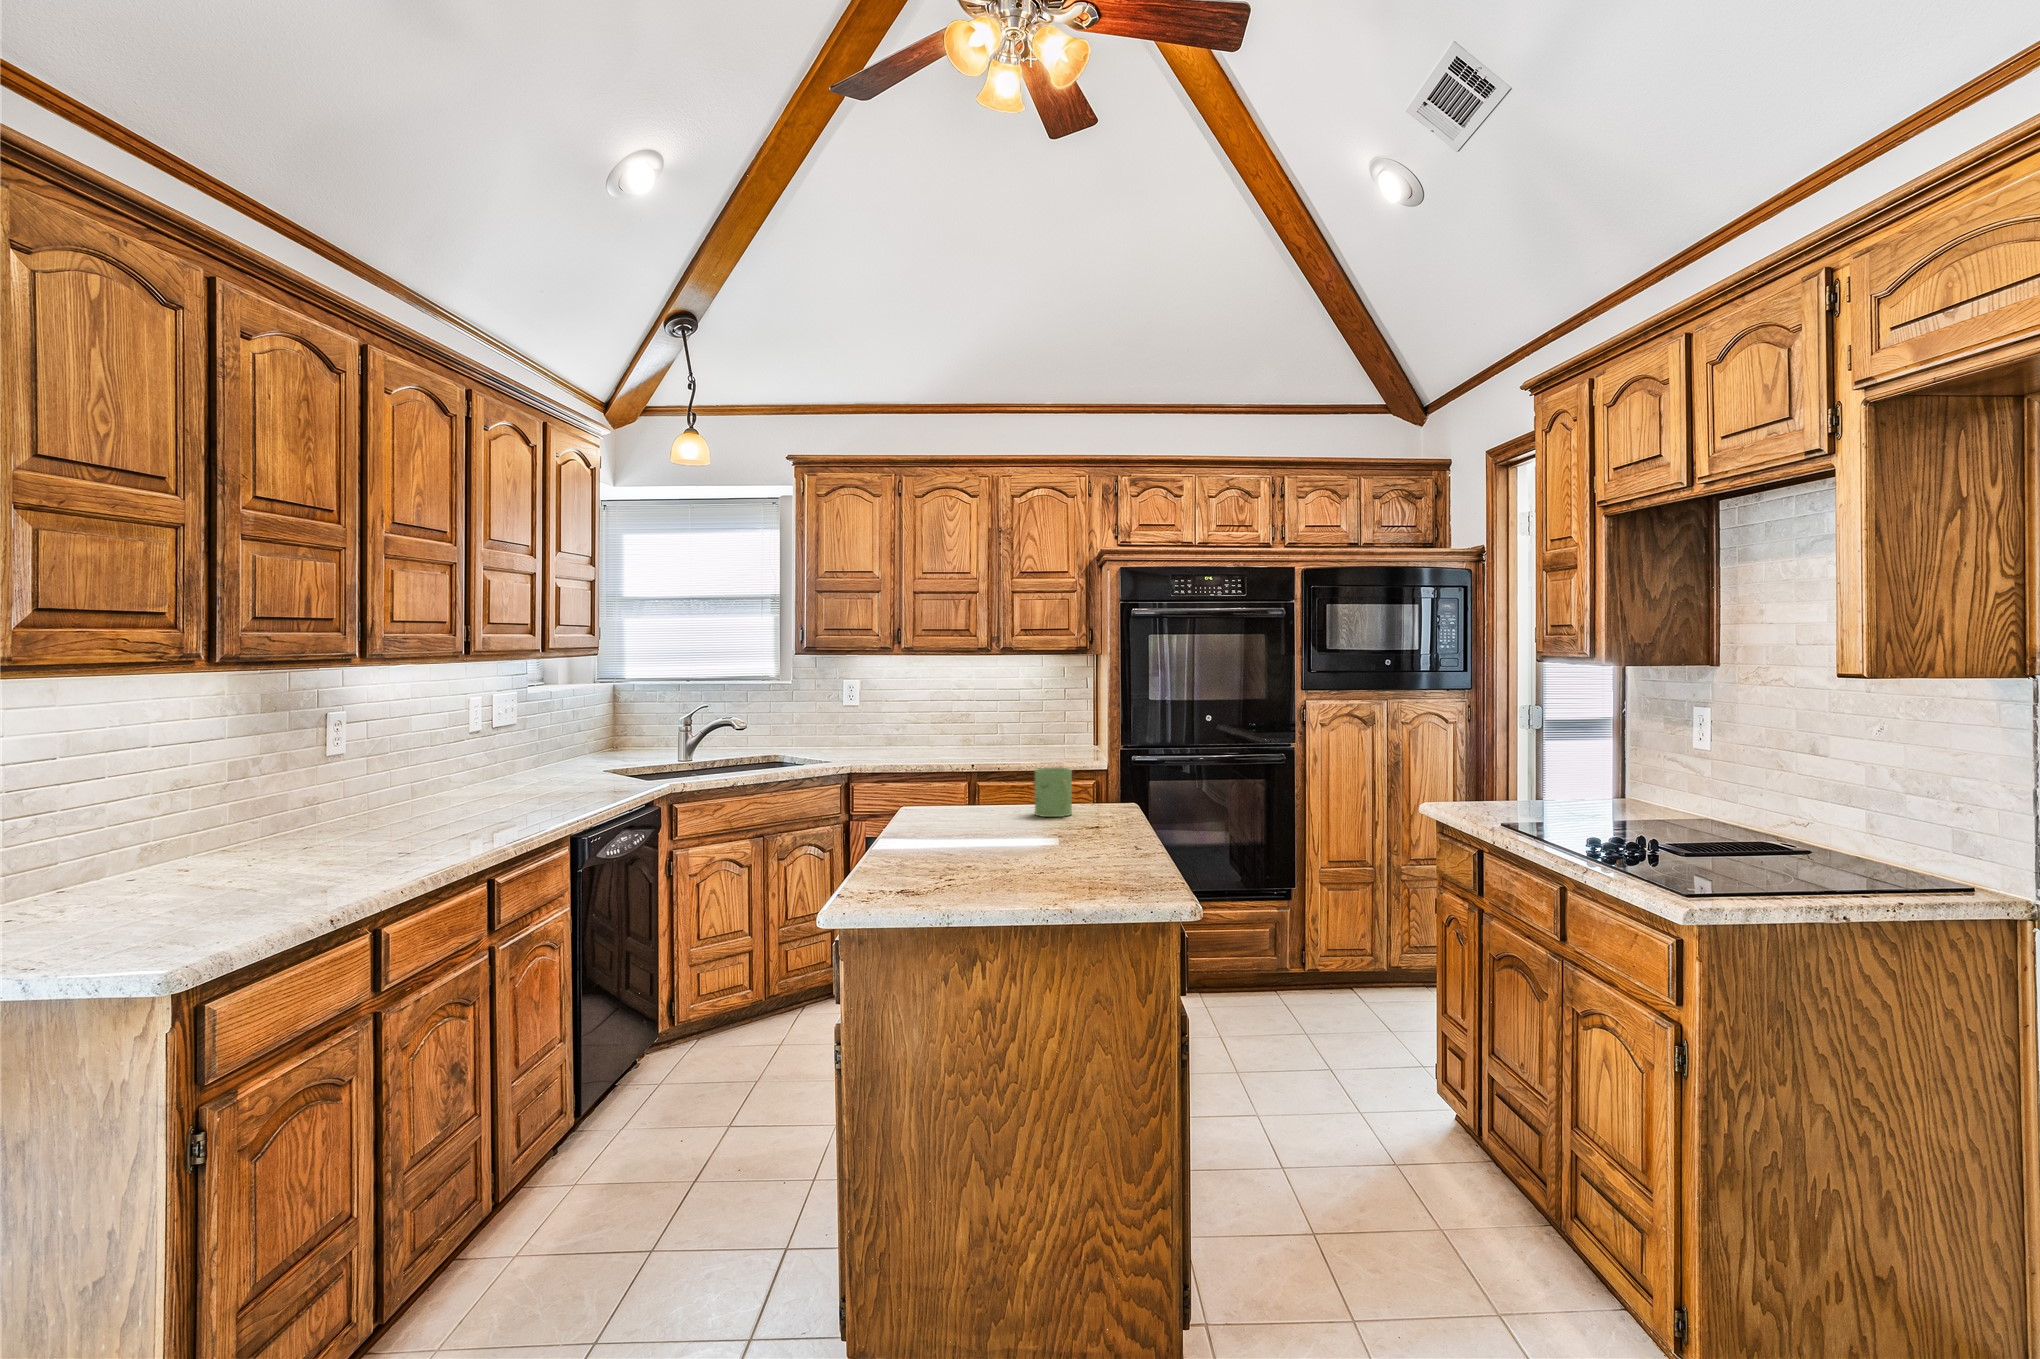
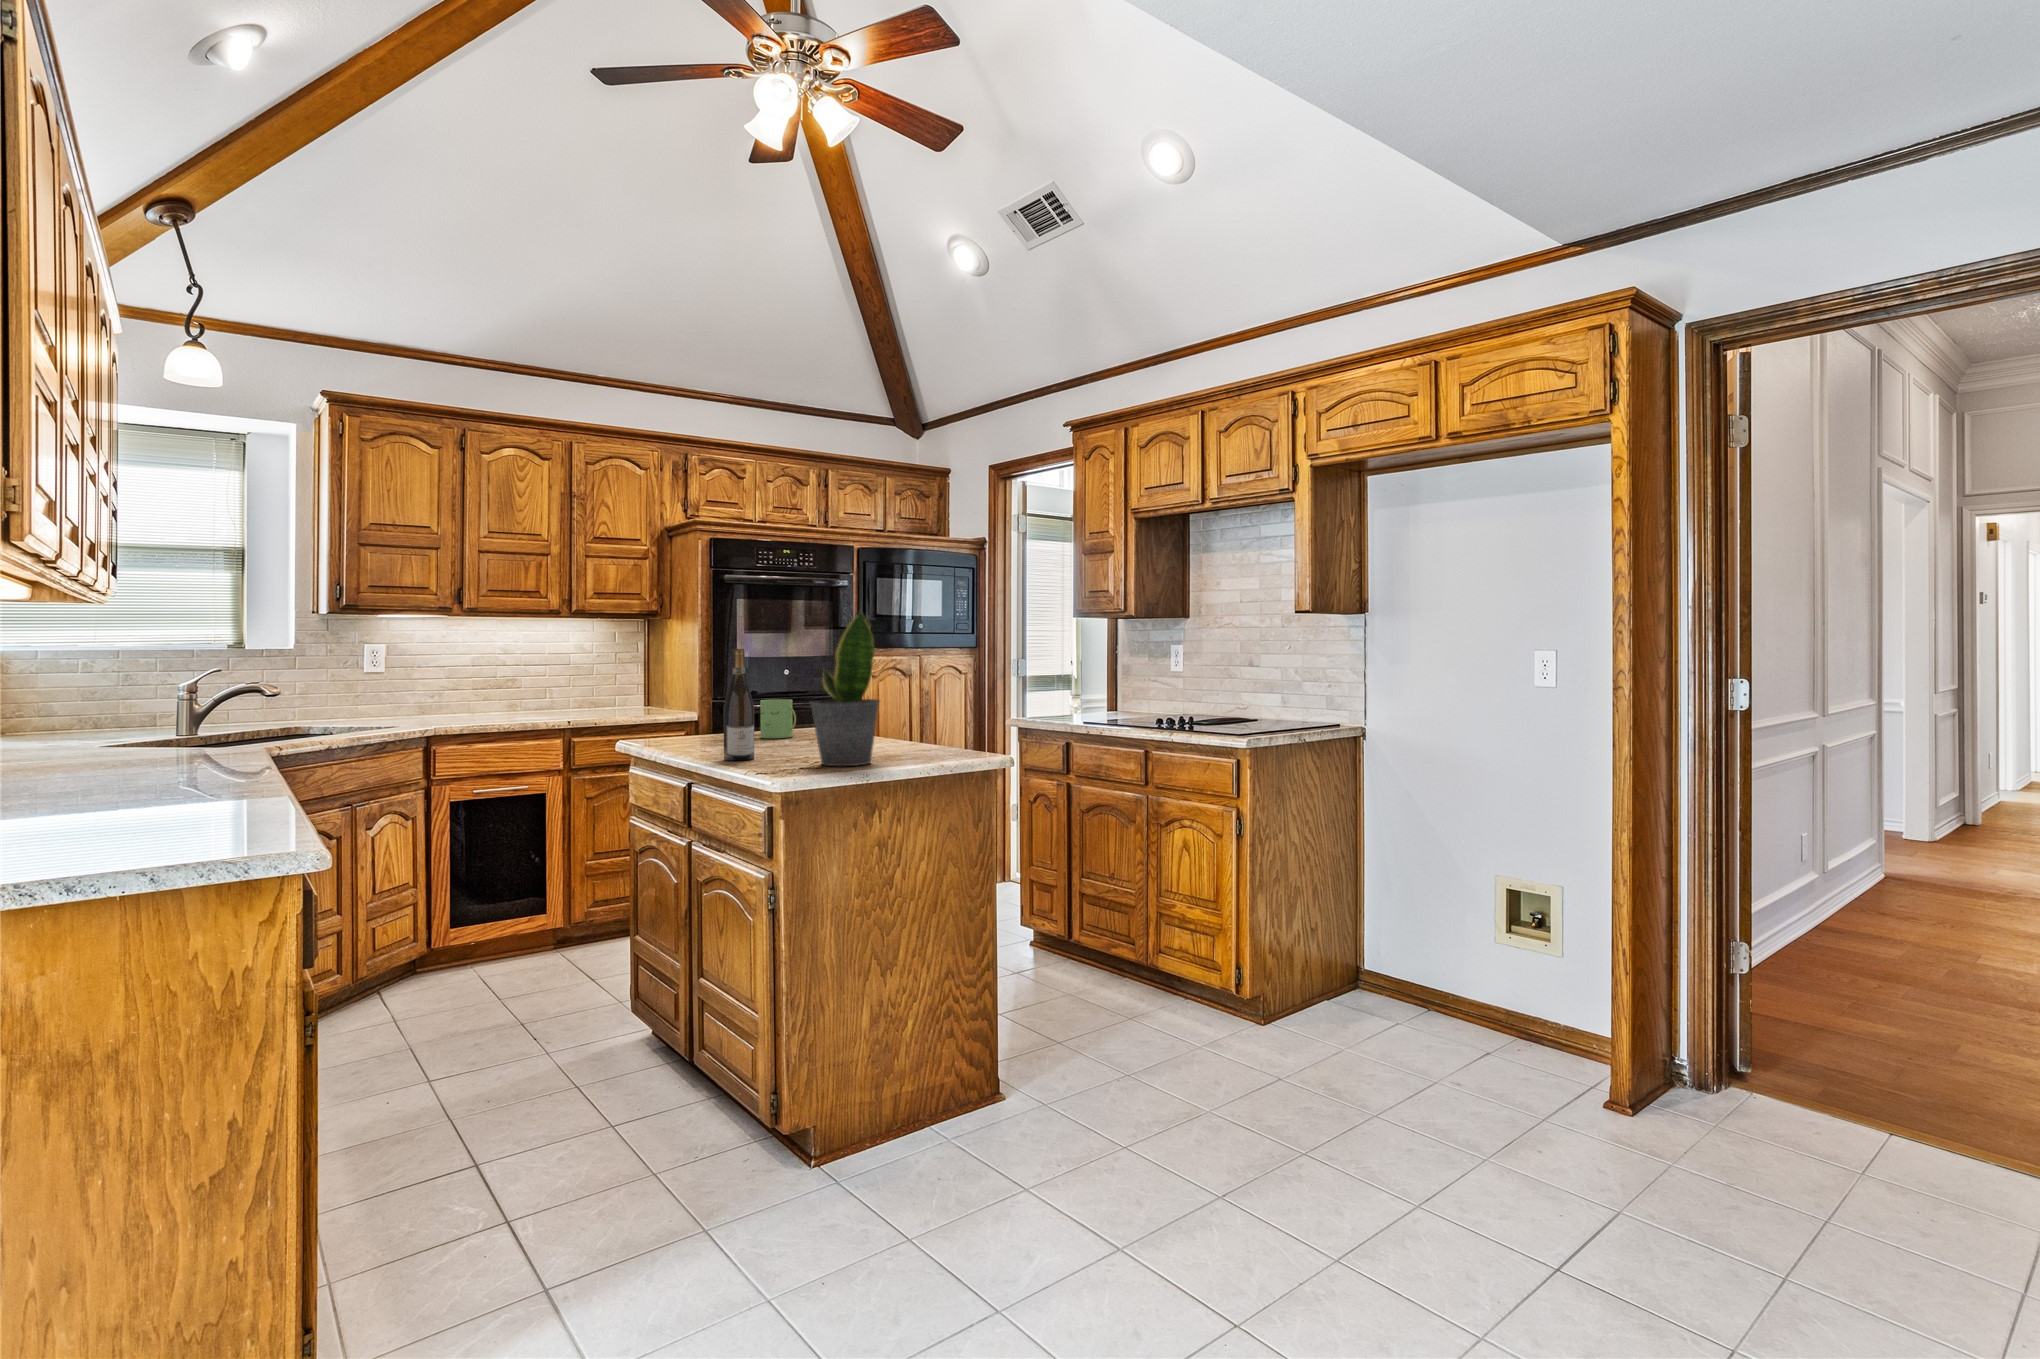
potted plant: none [932,679,1024,889] -> present [810,612,879,766]
wine bottle: none [892,718,928,857] -> present [723,649,754,760]

